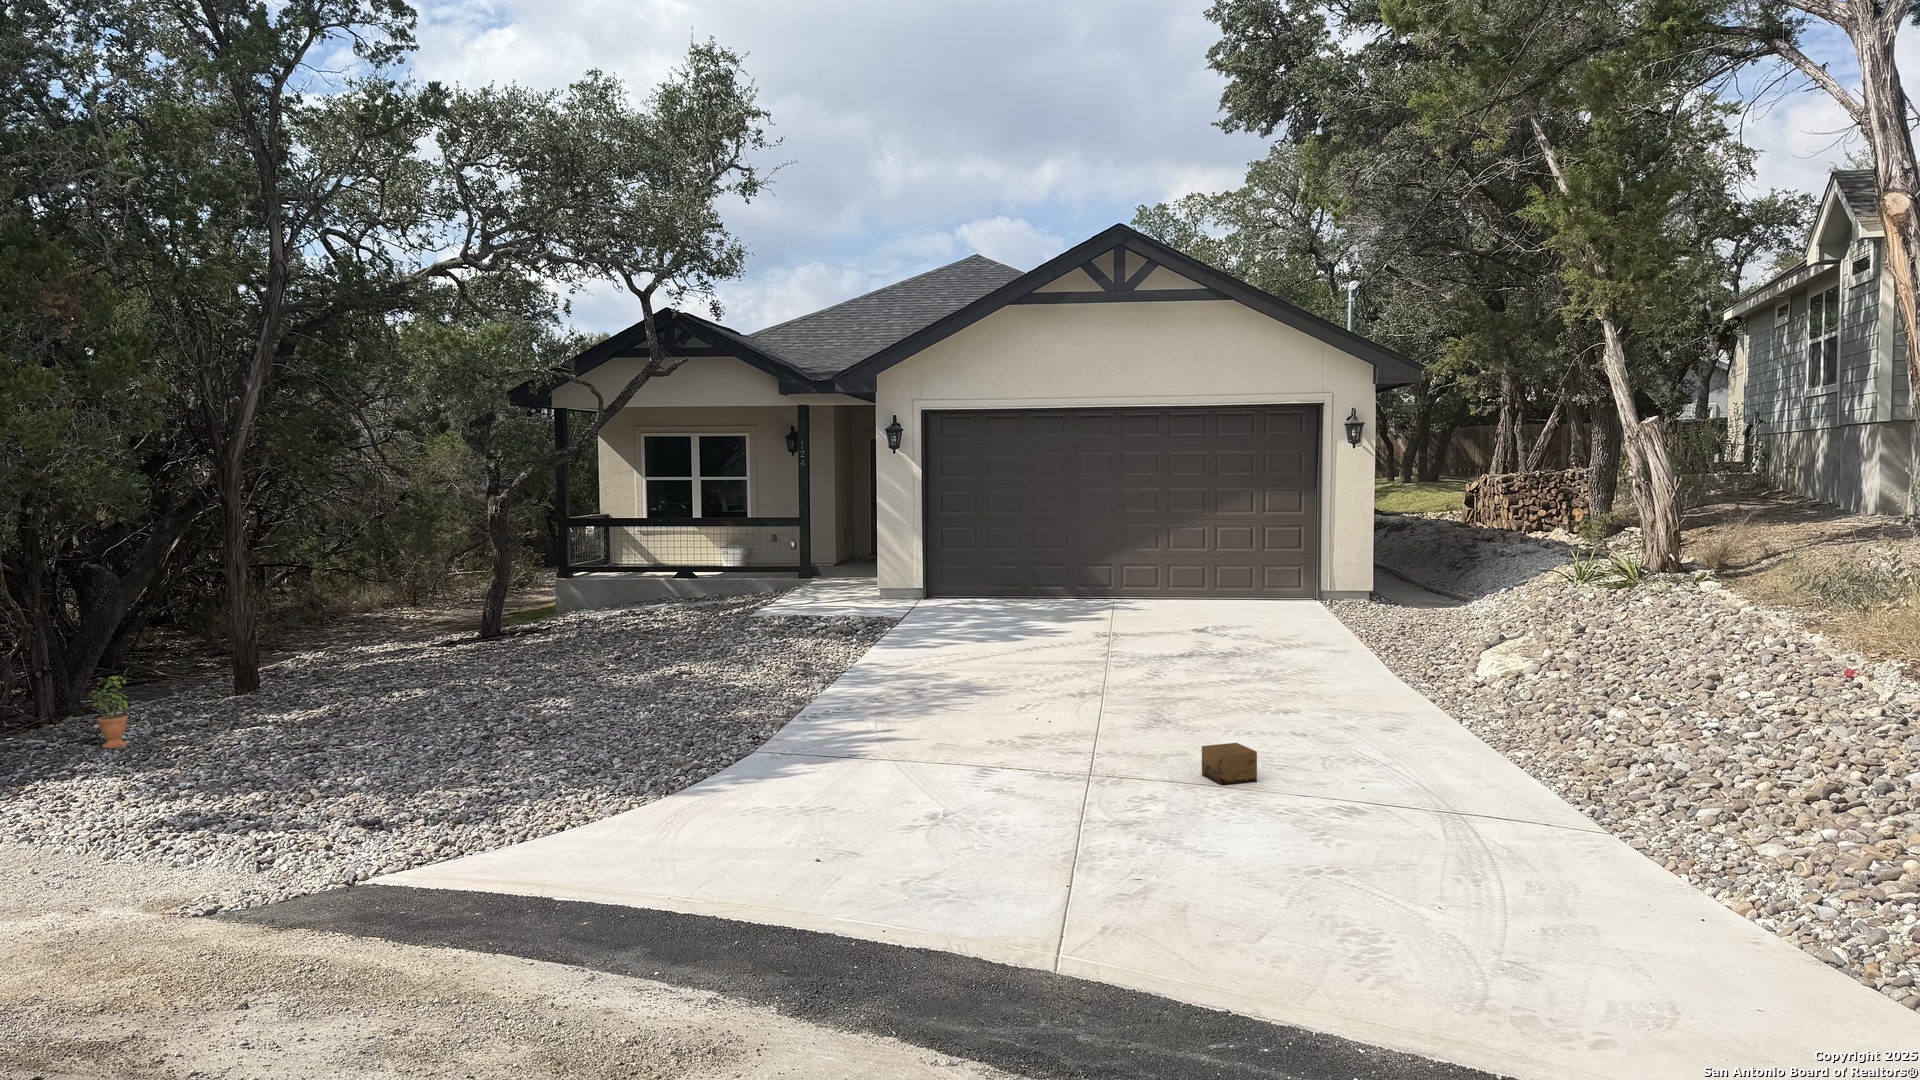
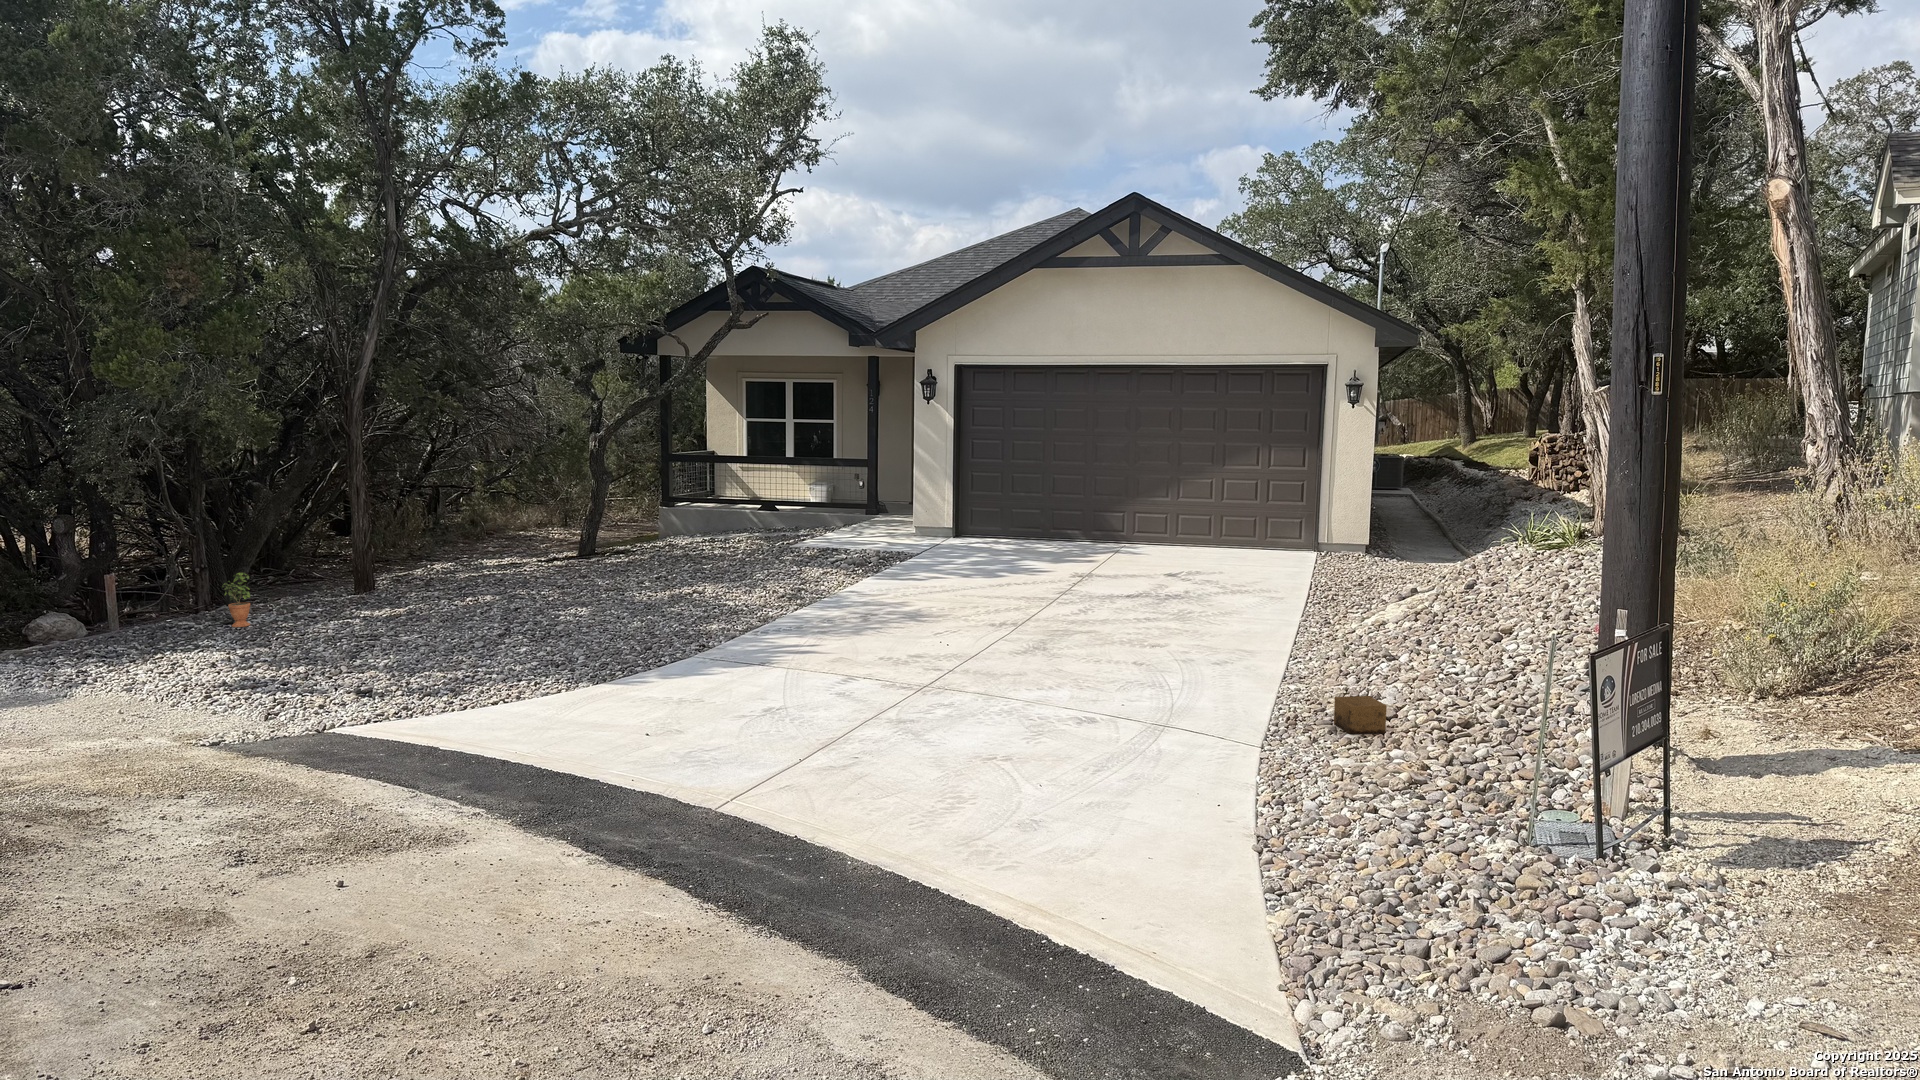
cardboard box: present [1202,743,1257,785] -> present [1334,696,1387,734]

